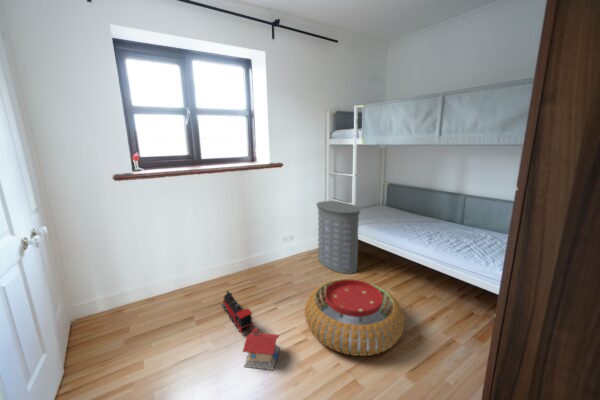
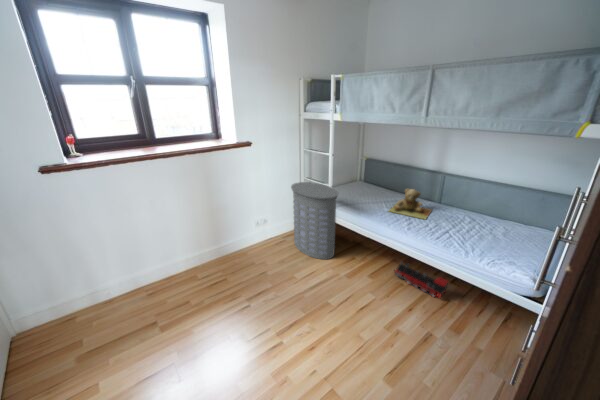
teddy bear: none [409,207,454,236] -> present [389,189,432,219]
pouf: present [305,279,404,356] -> none [280,271,383,359]
toy train: present [222,291,253,332] -> present [395,263,448,297]
toy house: present [243,328,279,370] -> none [211,338,253,382]

